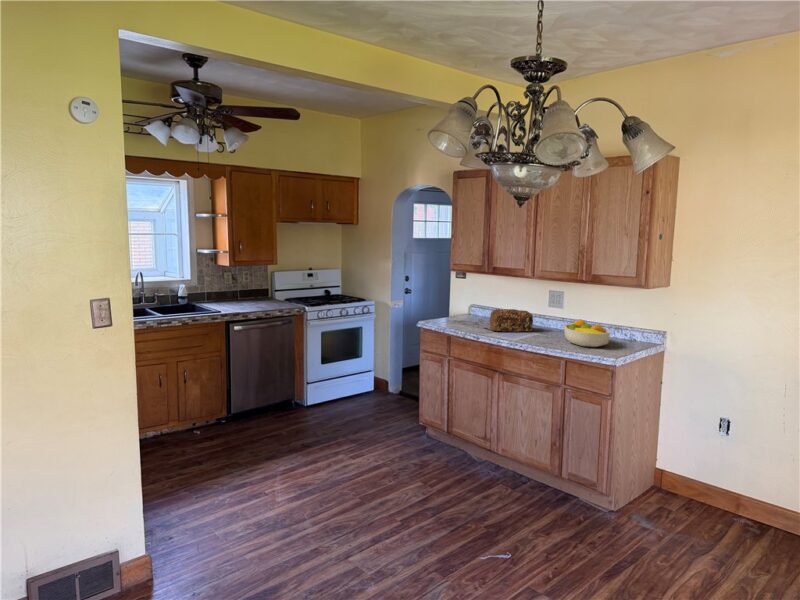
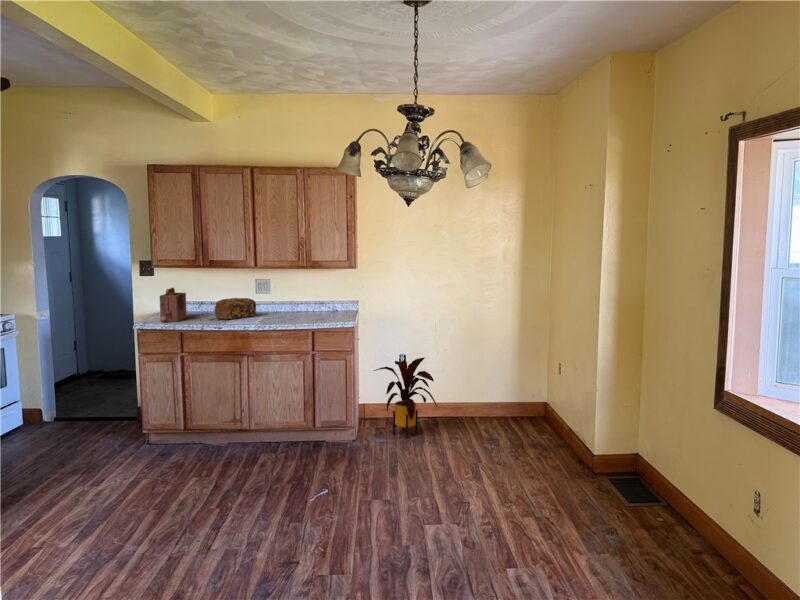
toaster: none [440,292,474,326] -> present [160,287,187,322]
fruit bowl: present [564,319,610,347] -> none [292,298,332,318]
house plant: none [653,425,757,540] -> present [374,358,437,438]

